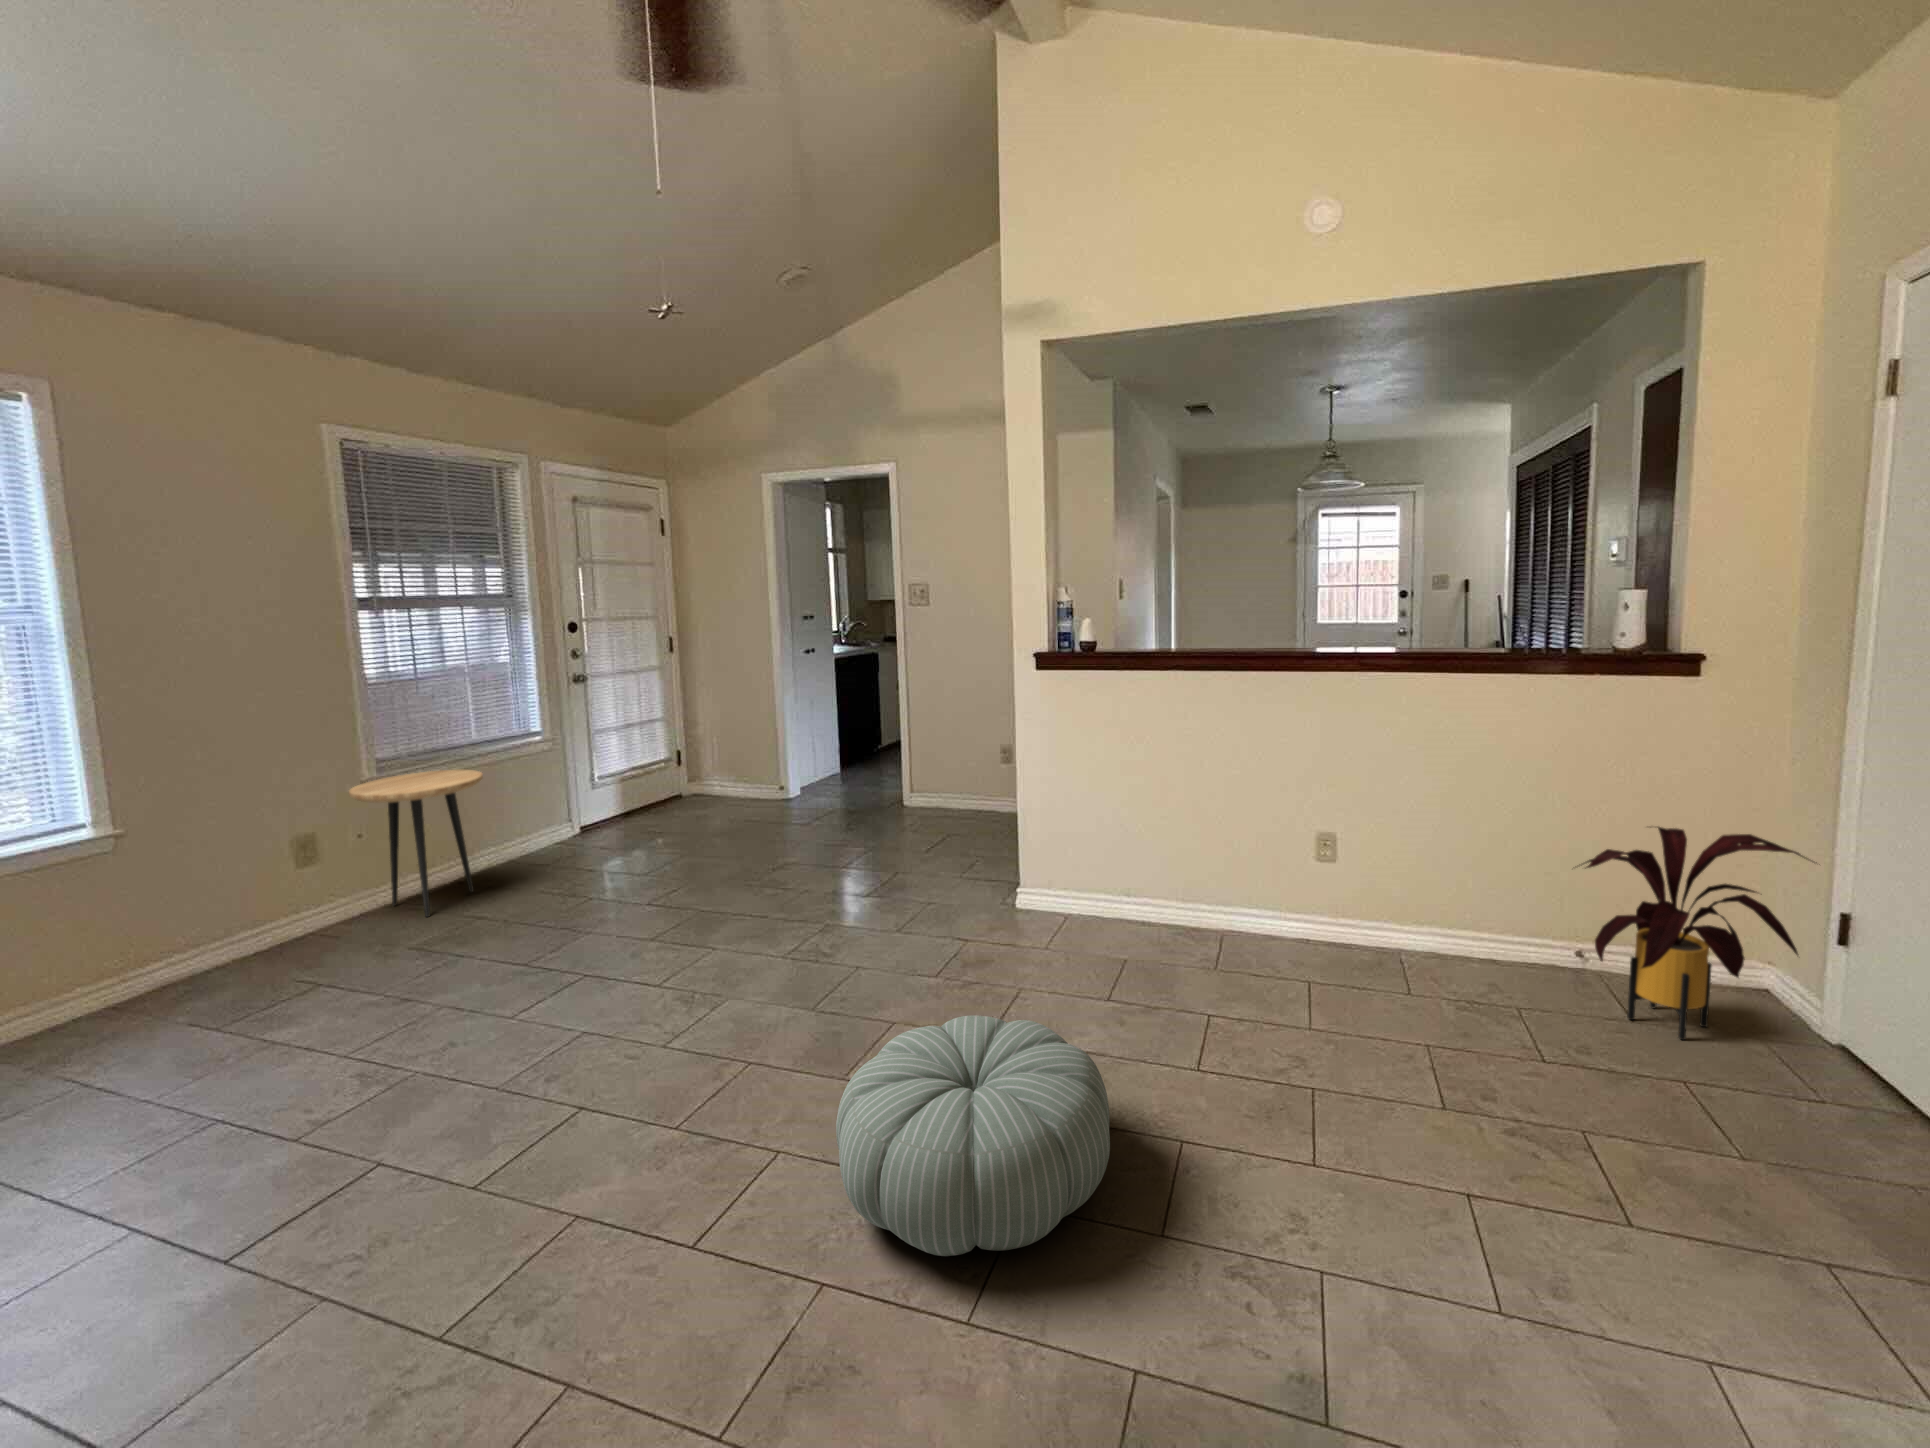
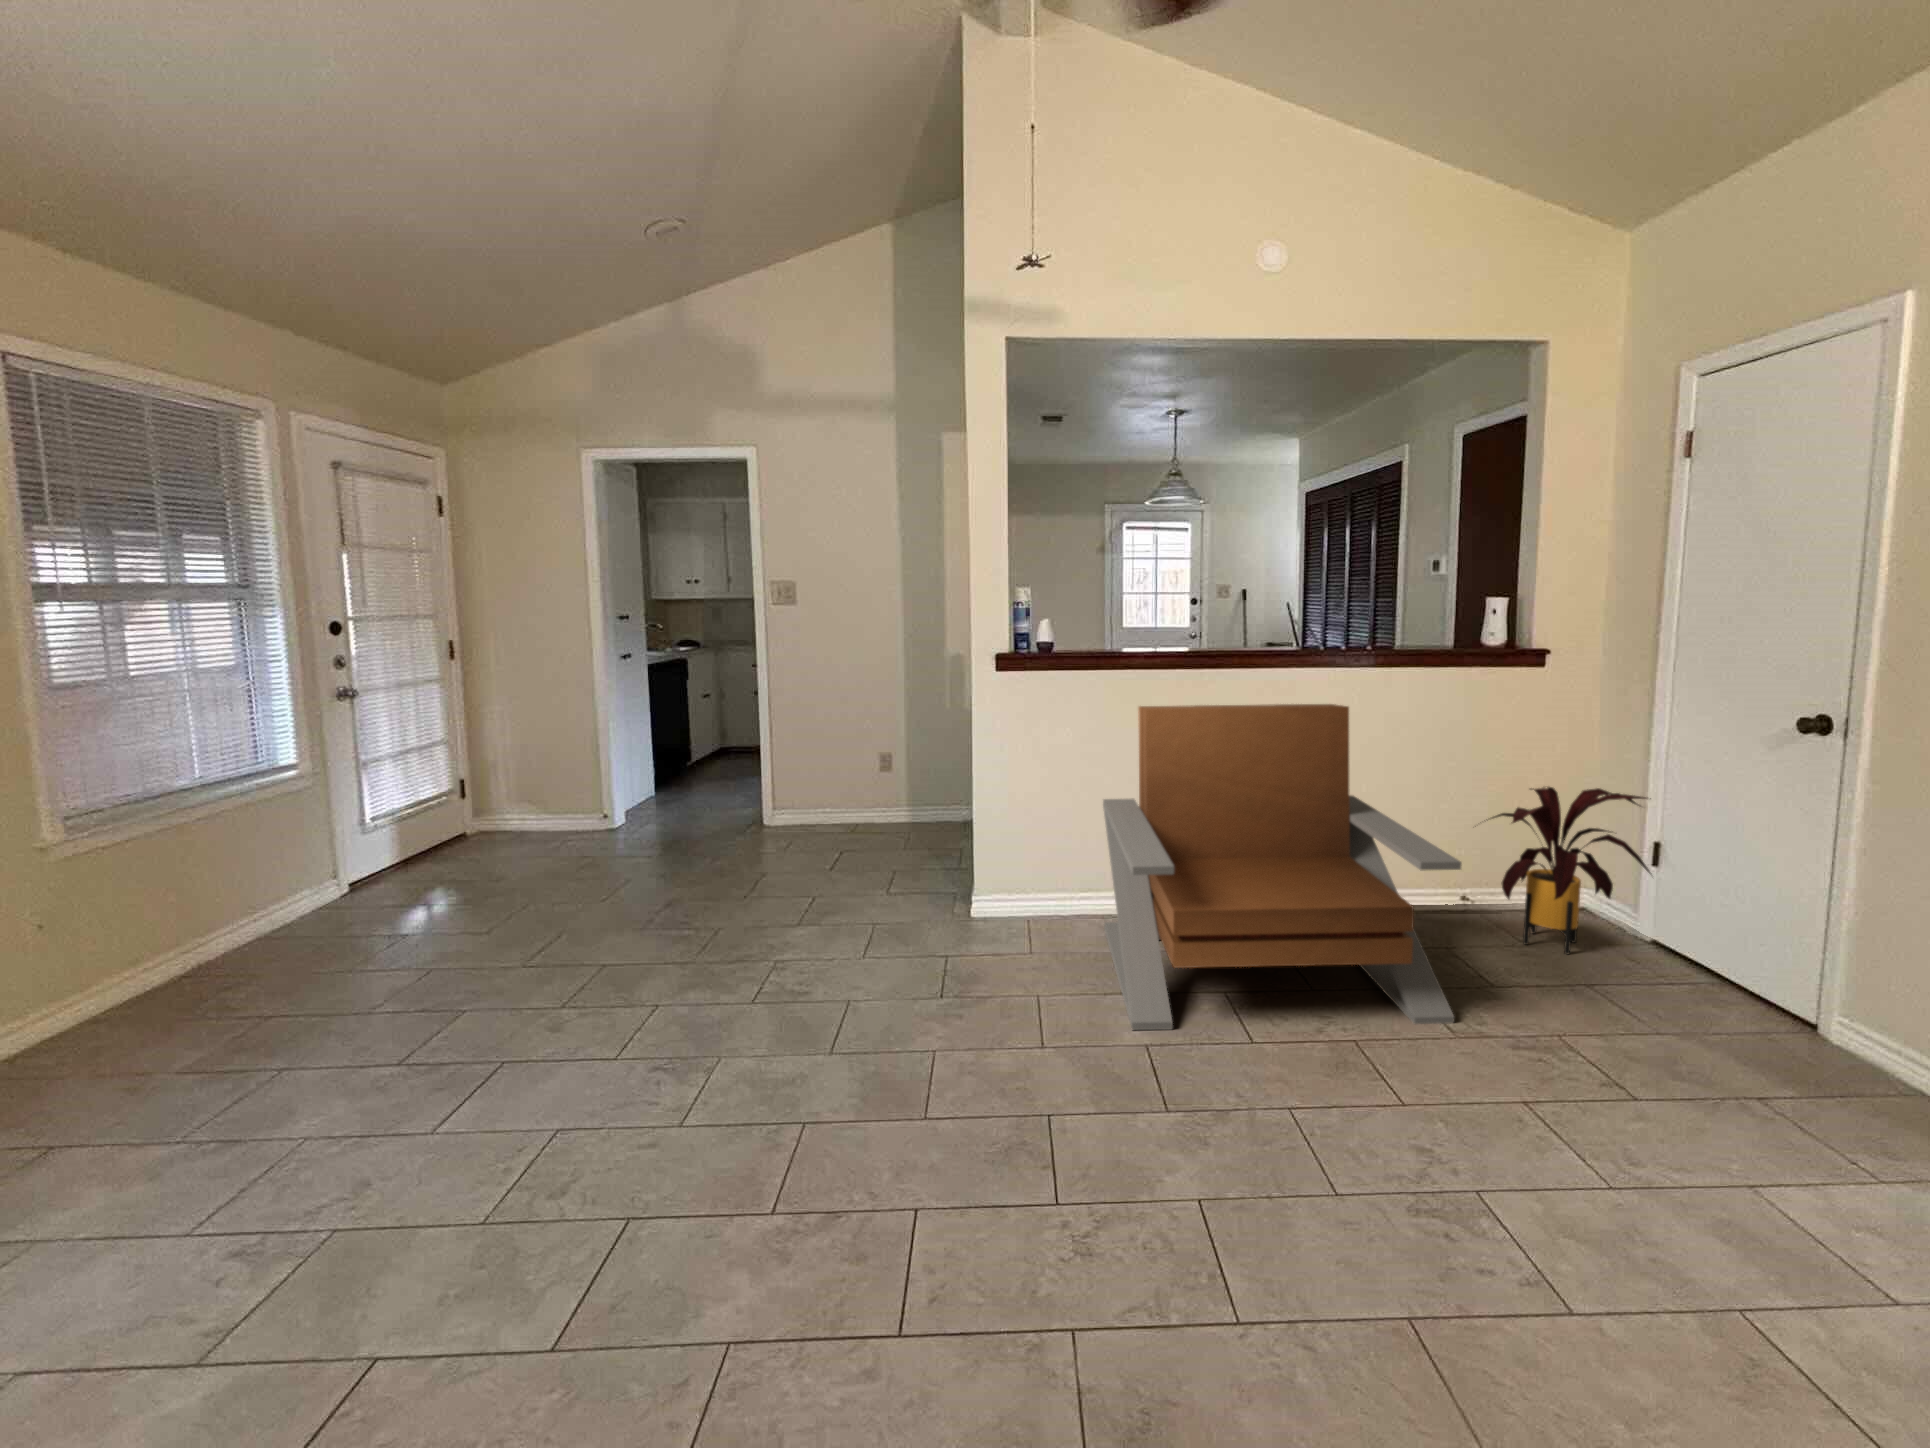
lounge chair: none [1081,709,1461,1098] -> present [1103,704,1462,1030]
side table: present [349,770,483,917] -> none [60,816,268,1016]
pouf: present [836,1015,1110,1256] -> none [996,1011,1270,1246]

